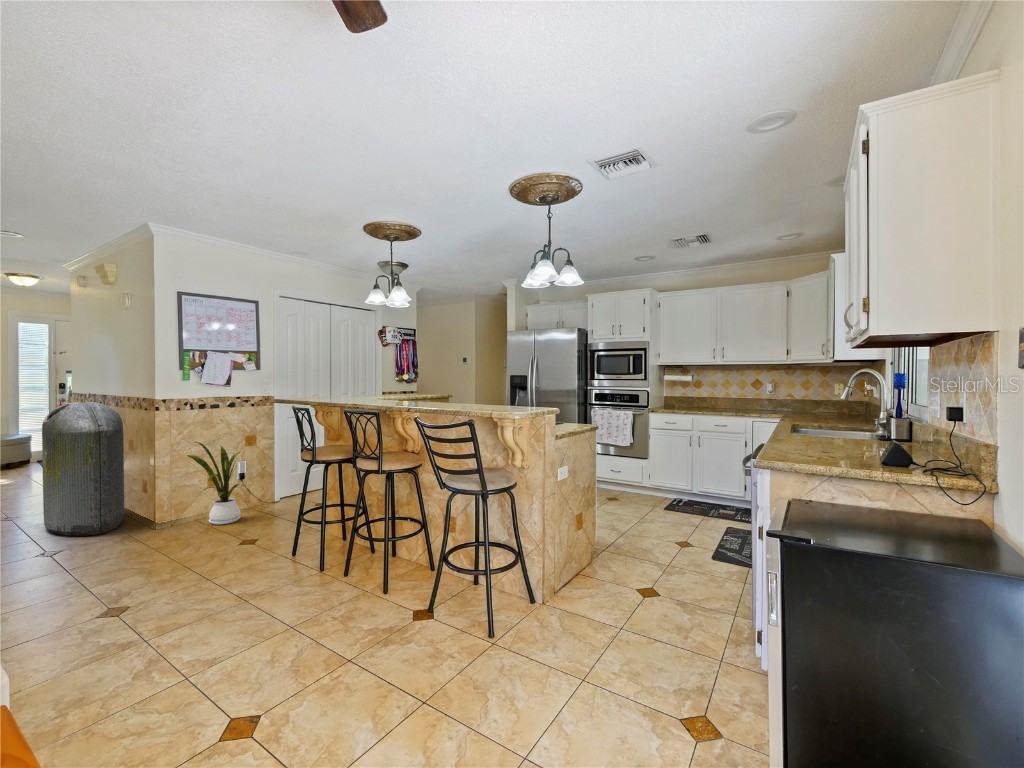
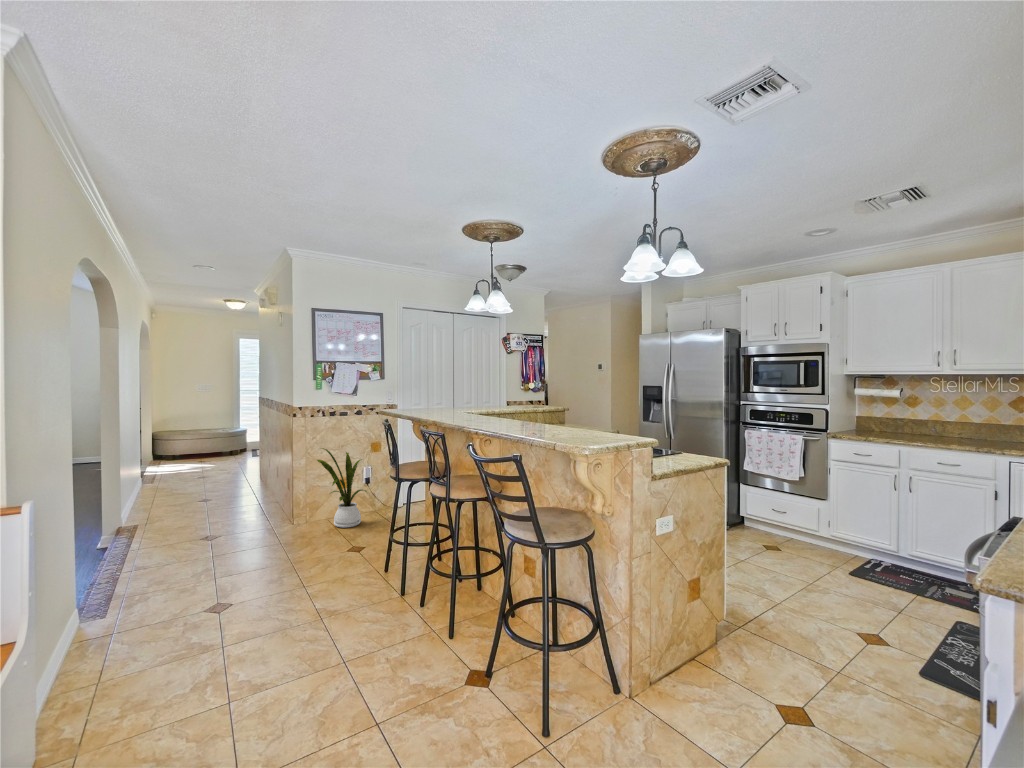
trash can: present [42,402,124,536] -> none [218,408,275,525]

